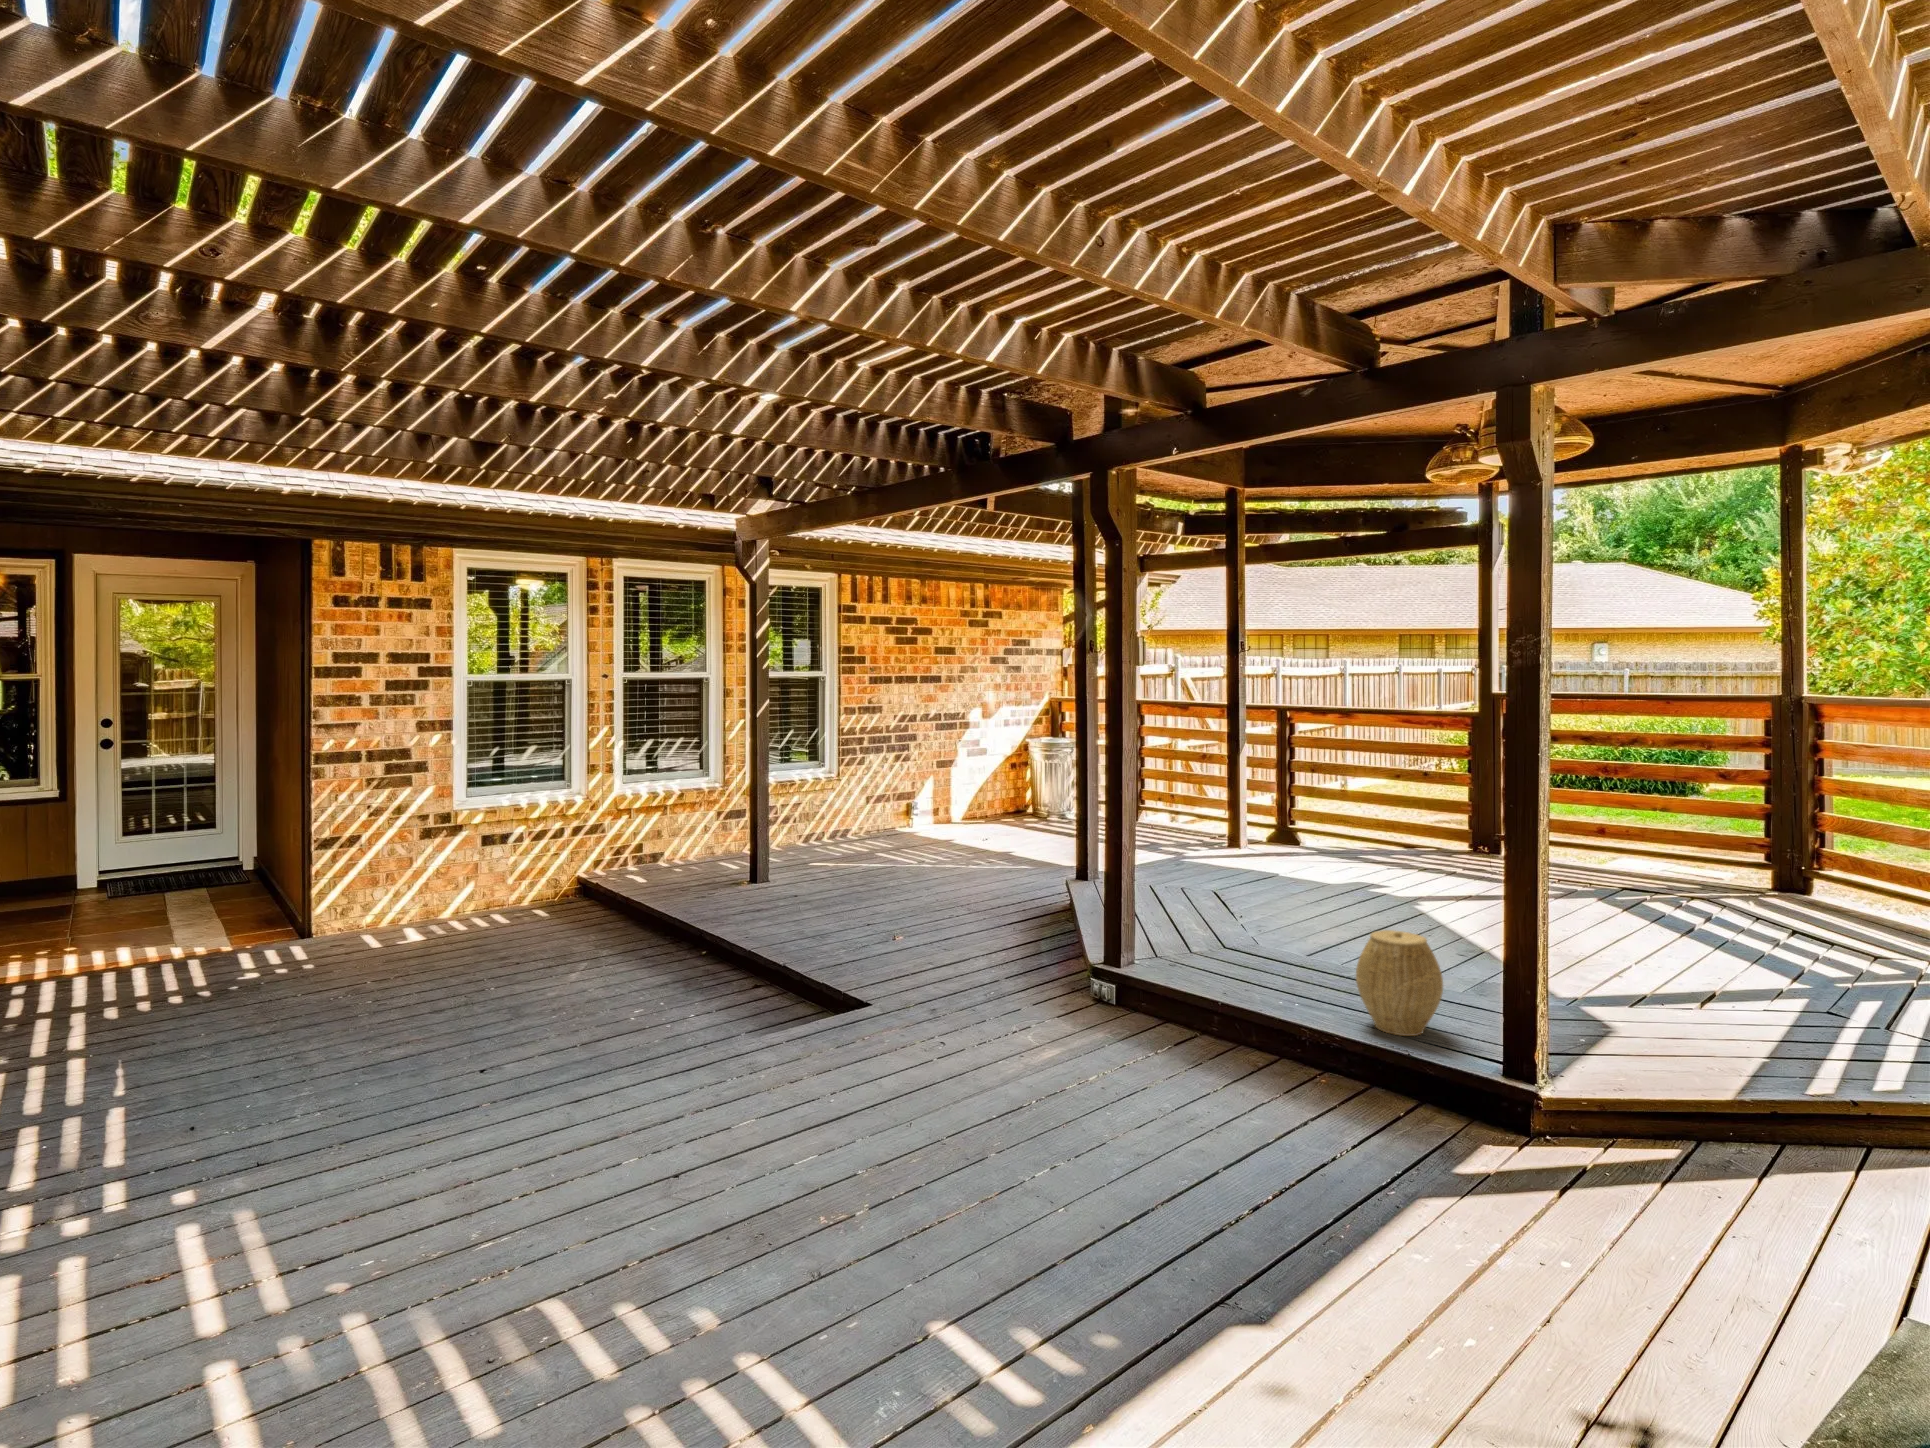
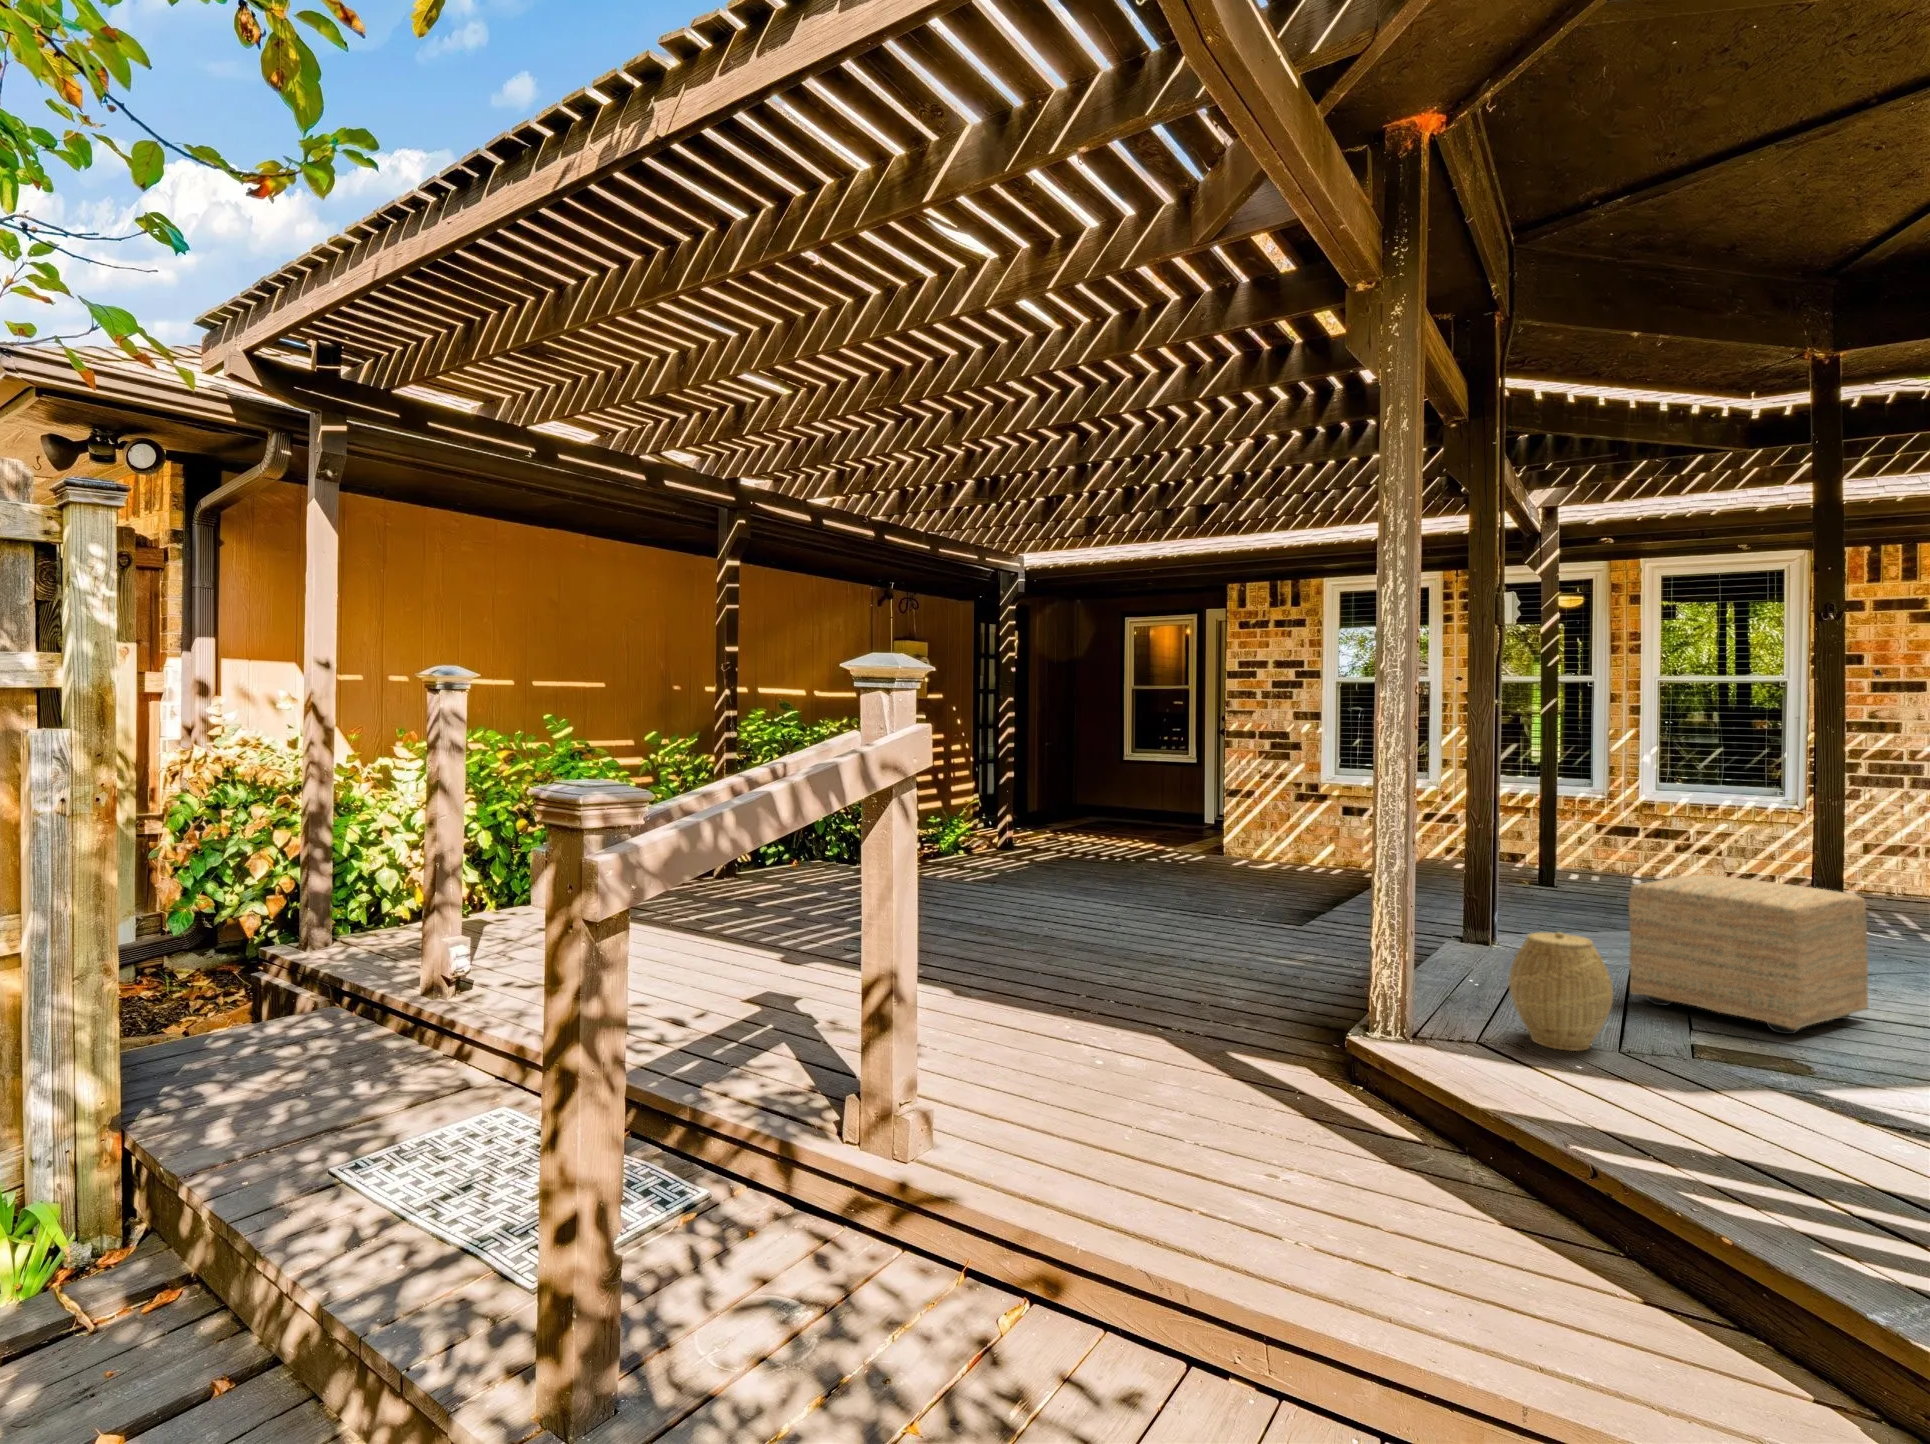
ottoman: none [1196,848,1357,968] -> present [1629,875,1868,1034]

